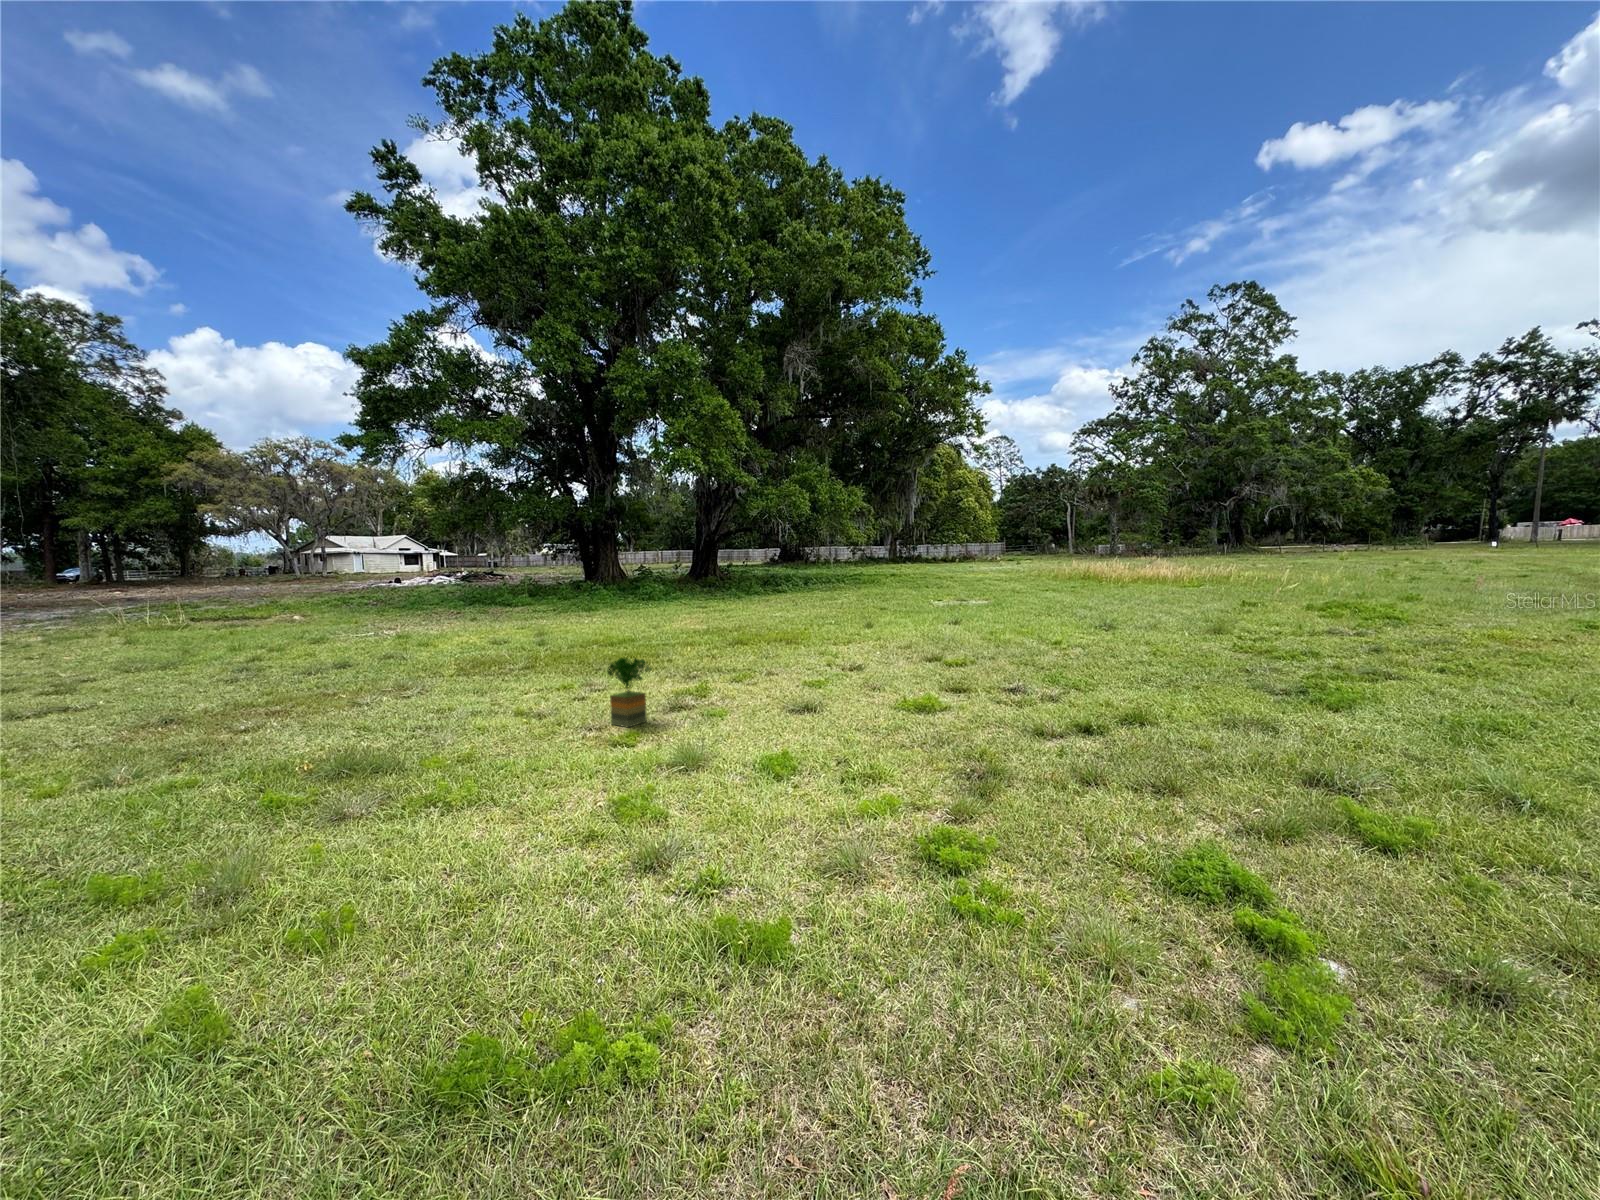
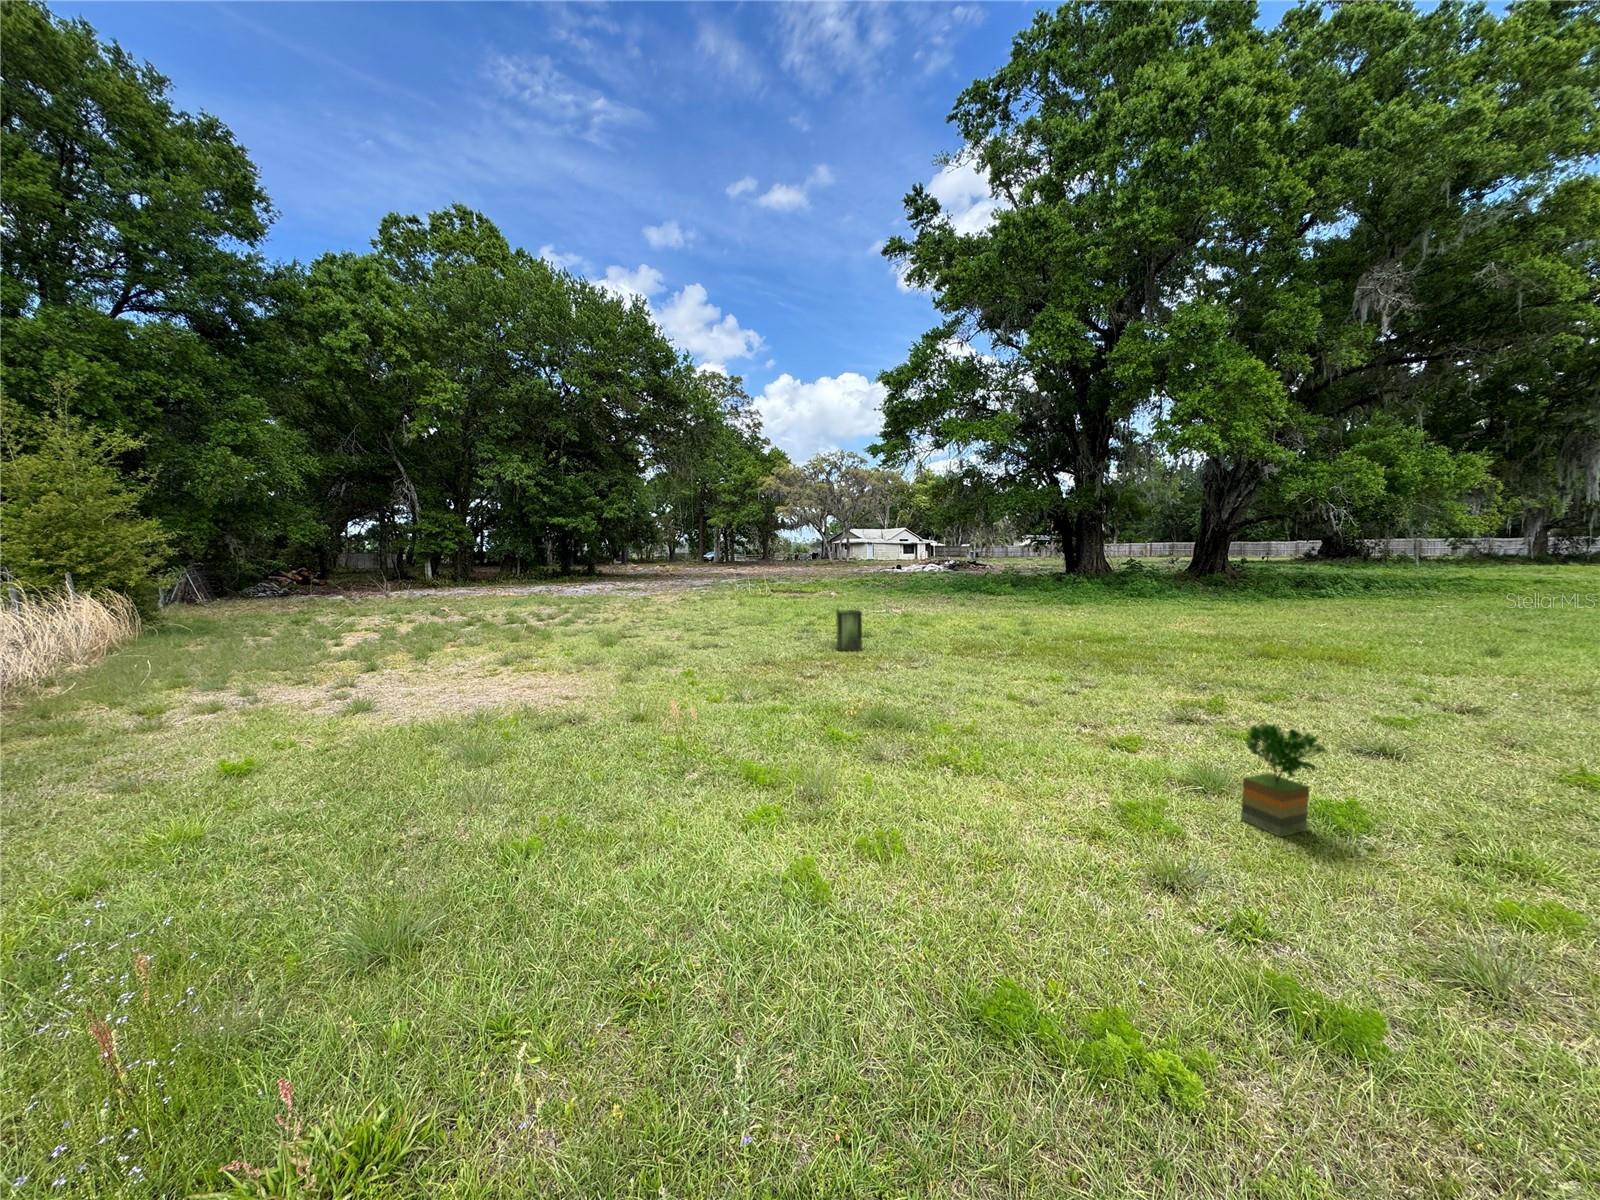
storage box: none [286,625,324,674] -> present [836,610,862,651]

